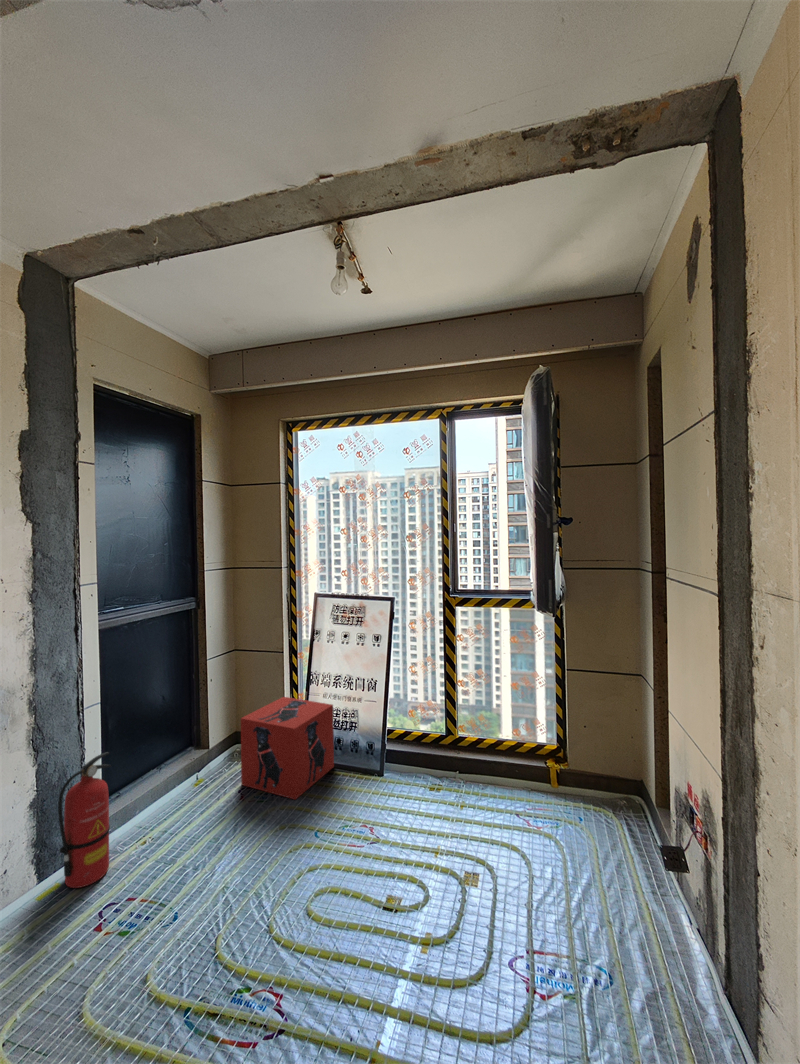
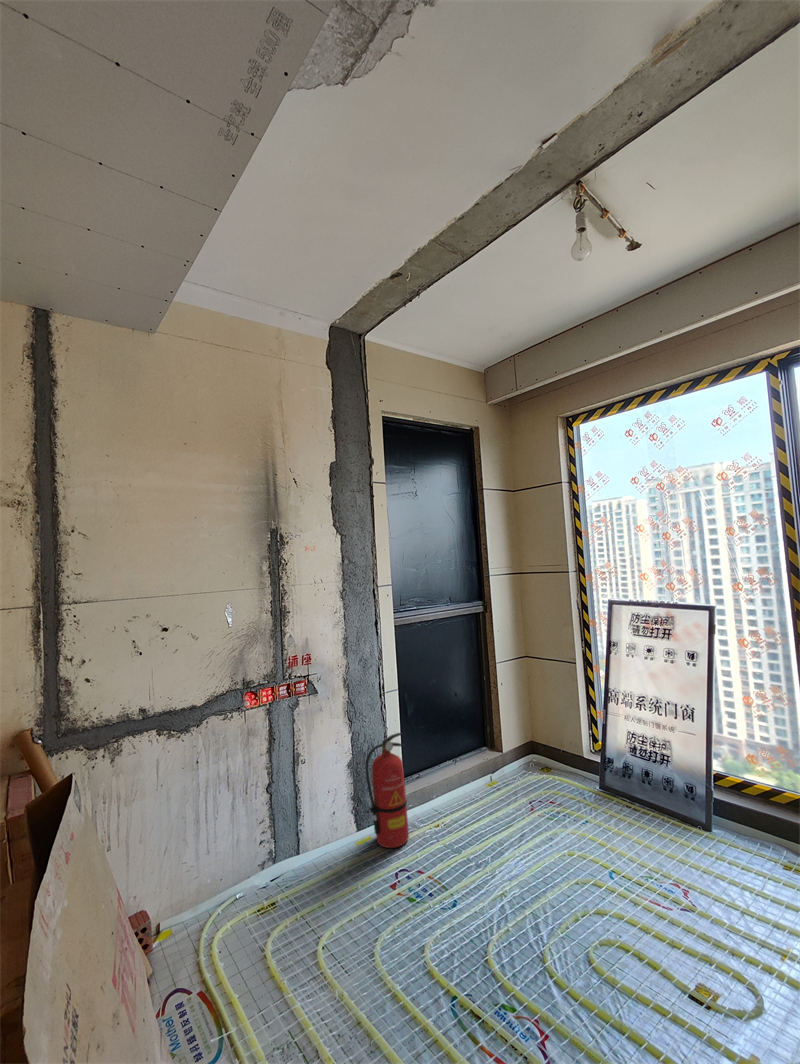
storage box: present [241,697,334,799] -> none [525,710,642,829]

